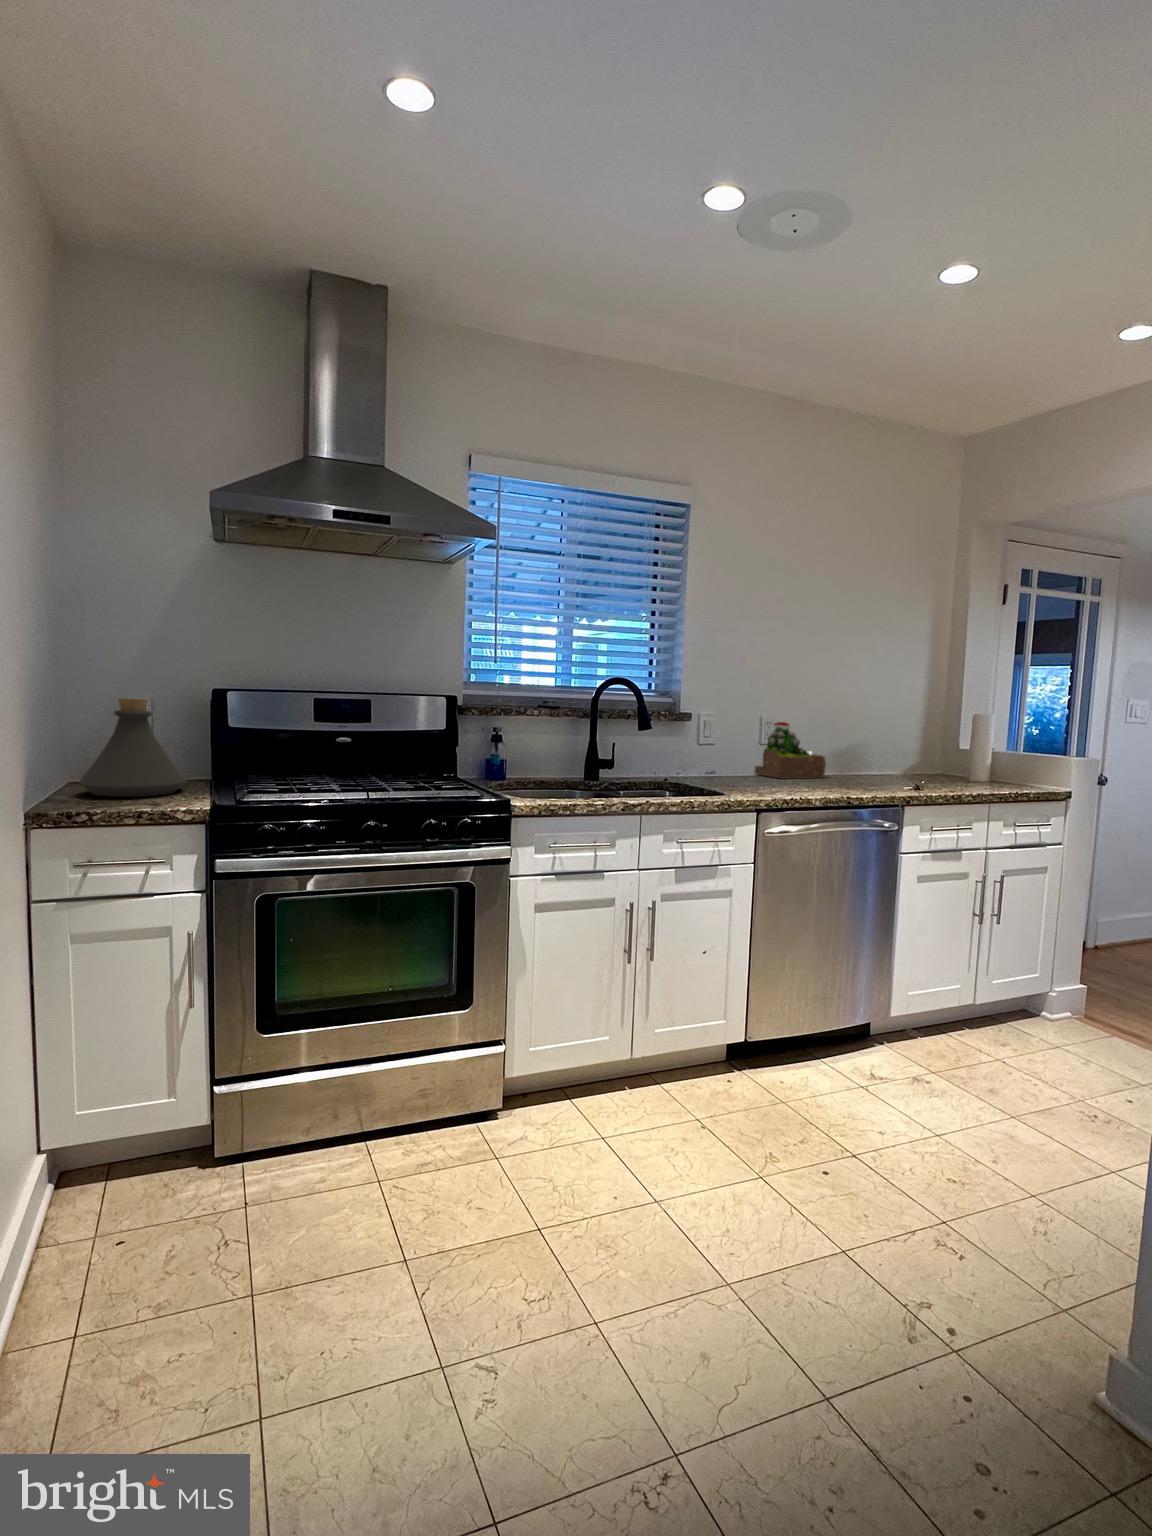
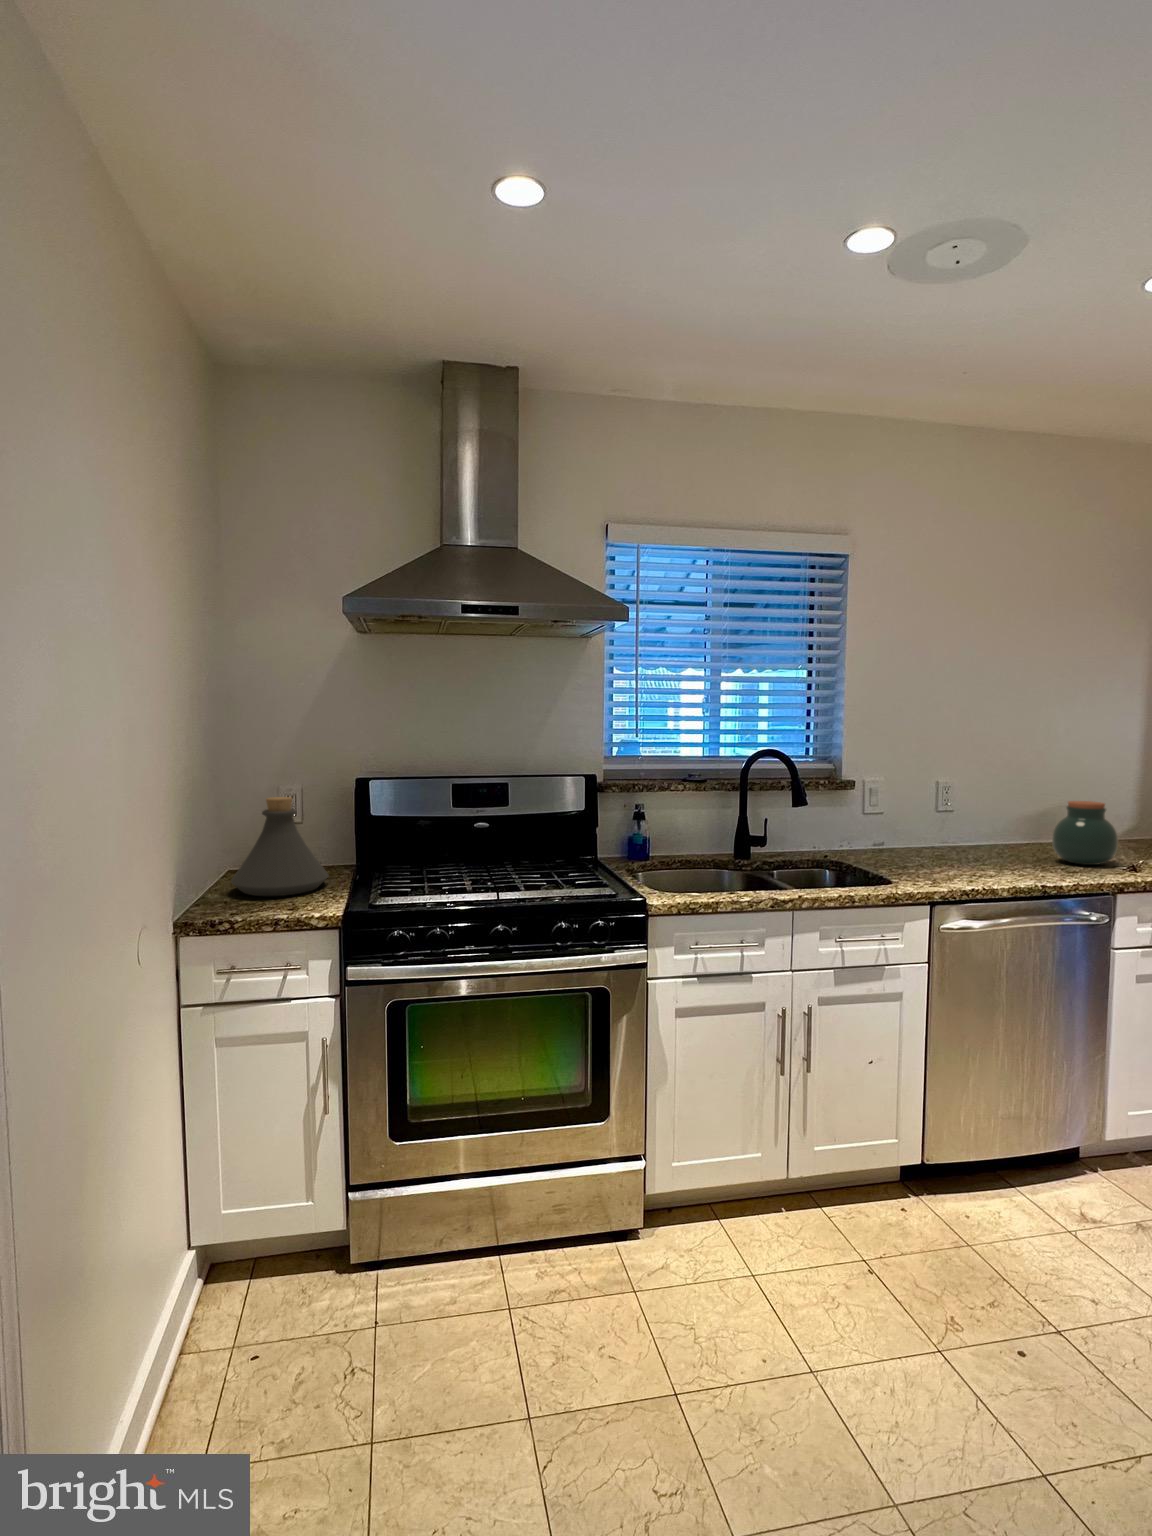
succulent plant: present [754,722,826,779] -> none [930,786,1016,851]
jar: none [855,732,907,786] -> present [1052,801,1118,865]

